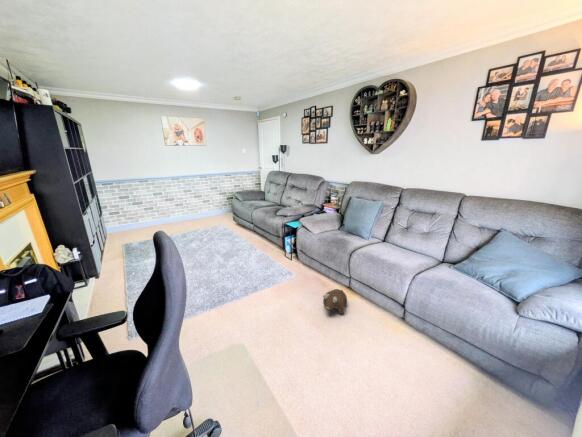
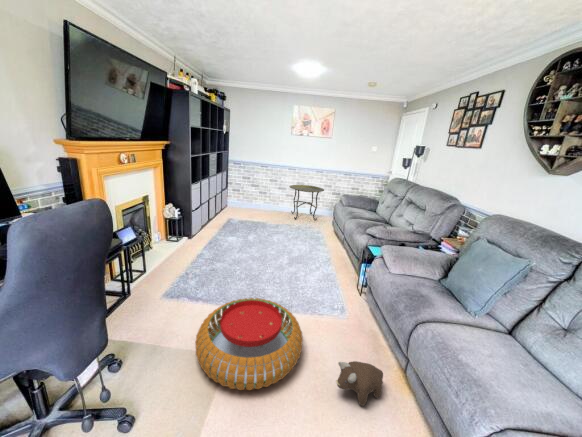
side table: none [179,191,215,225] -> present [289,185,324,220]
pouf: none [208,284,297,356] -> present [195,298,303,390]

